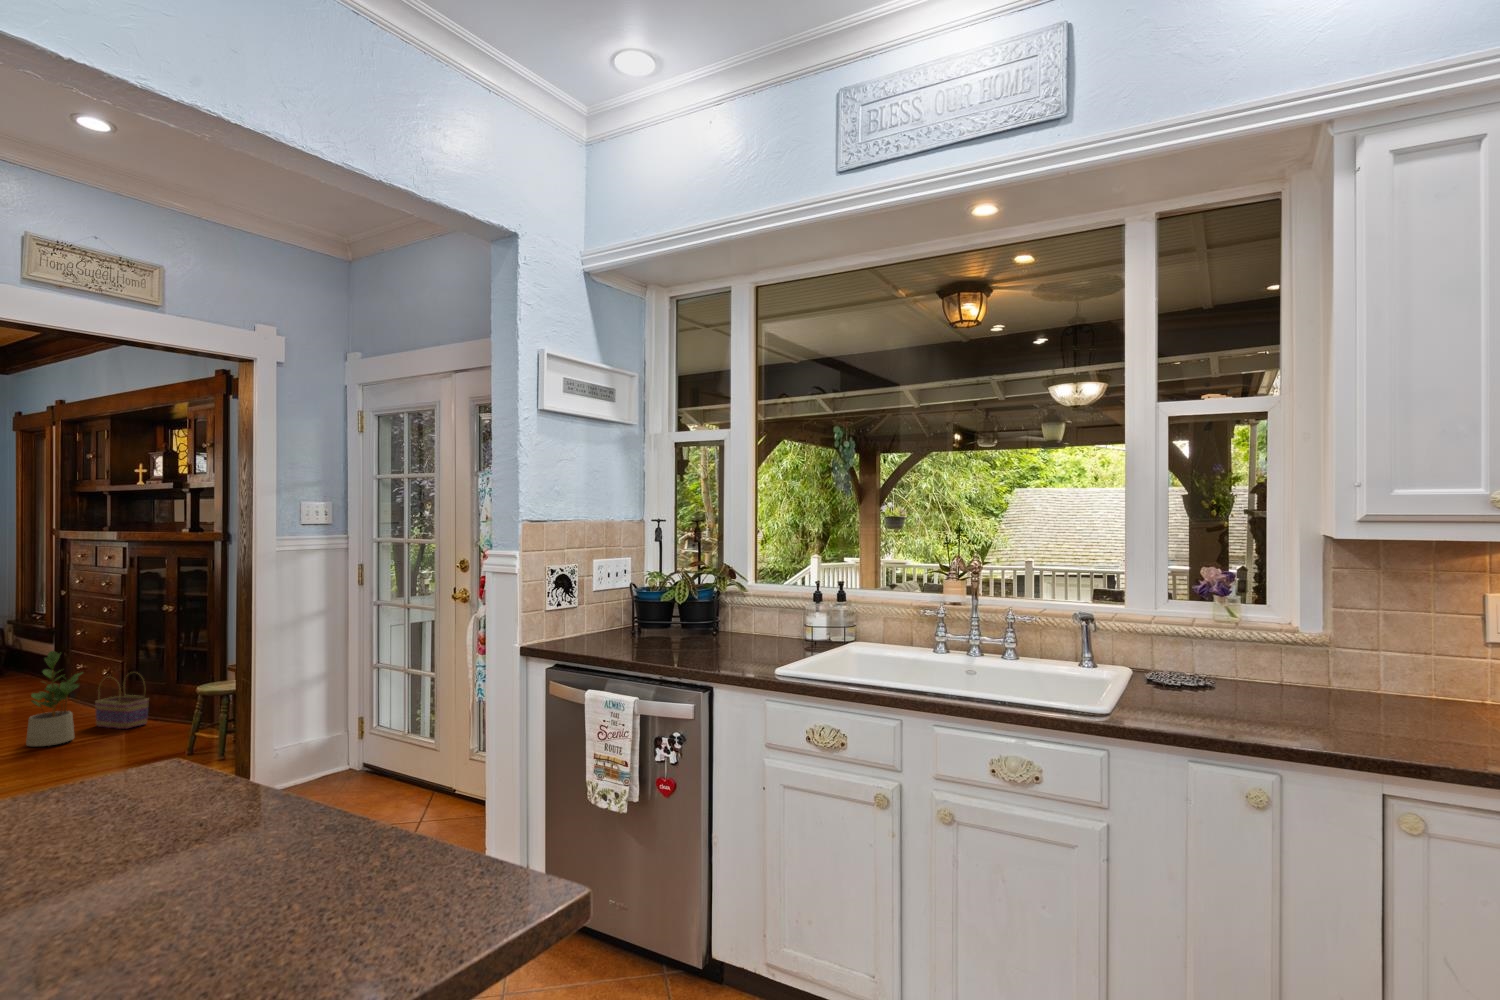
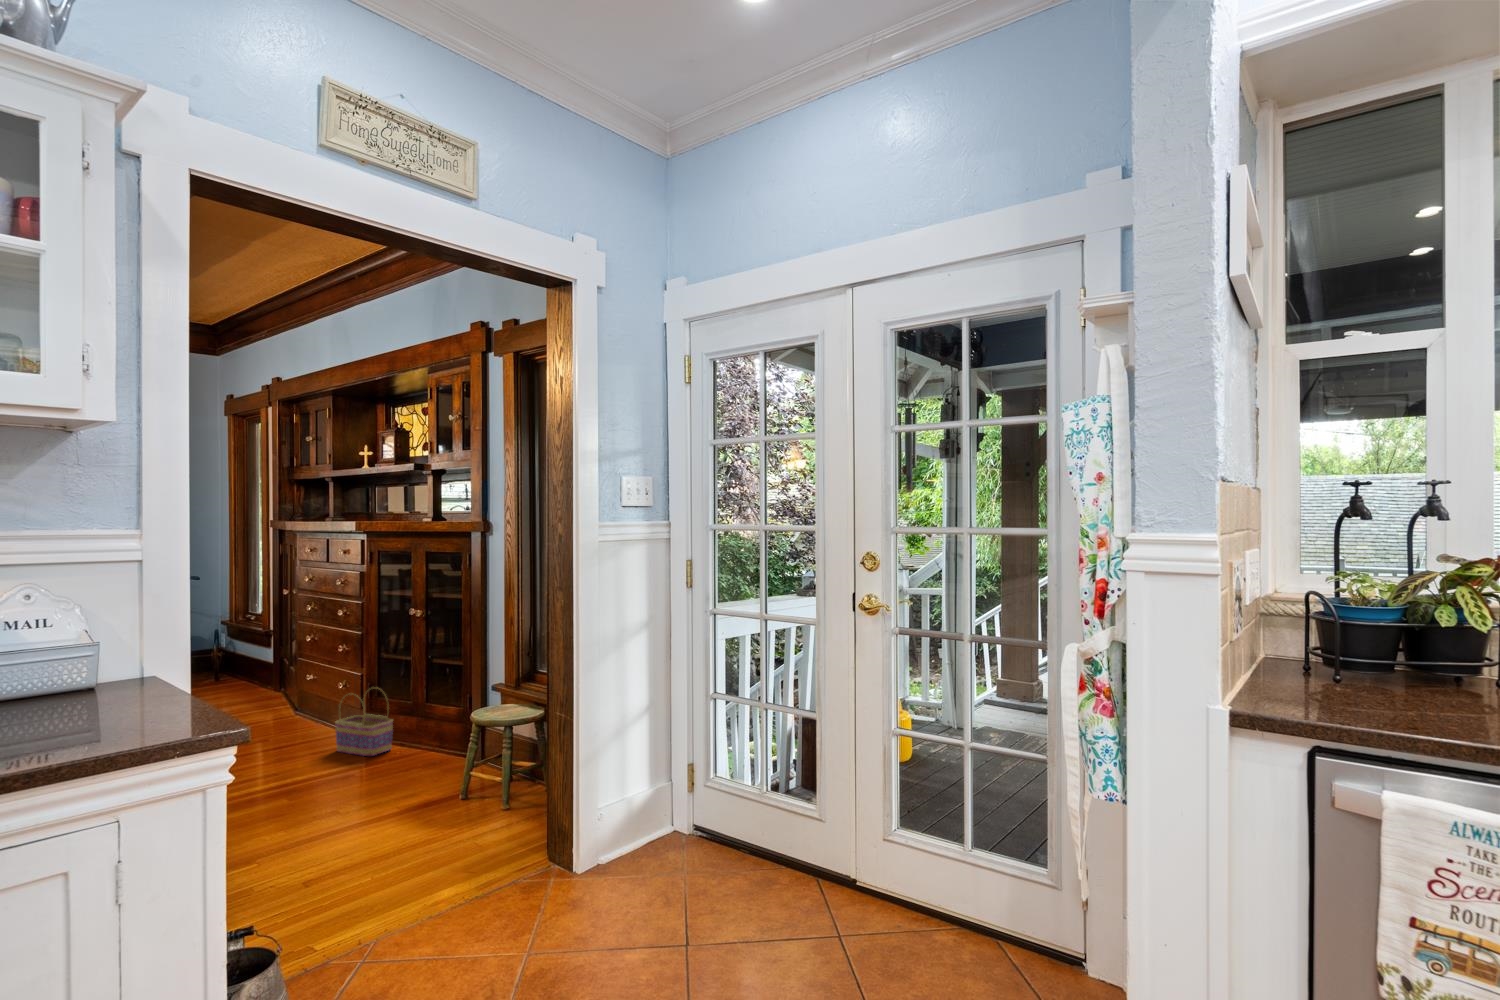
potted plant: present [26,651,82,746] -> none [269,664,327,780]

